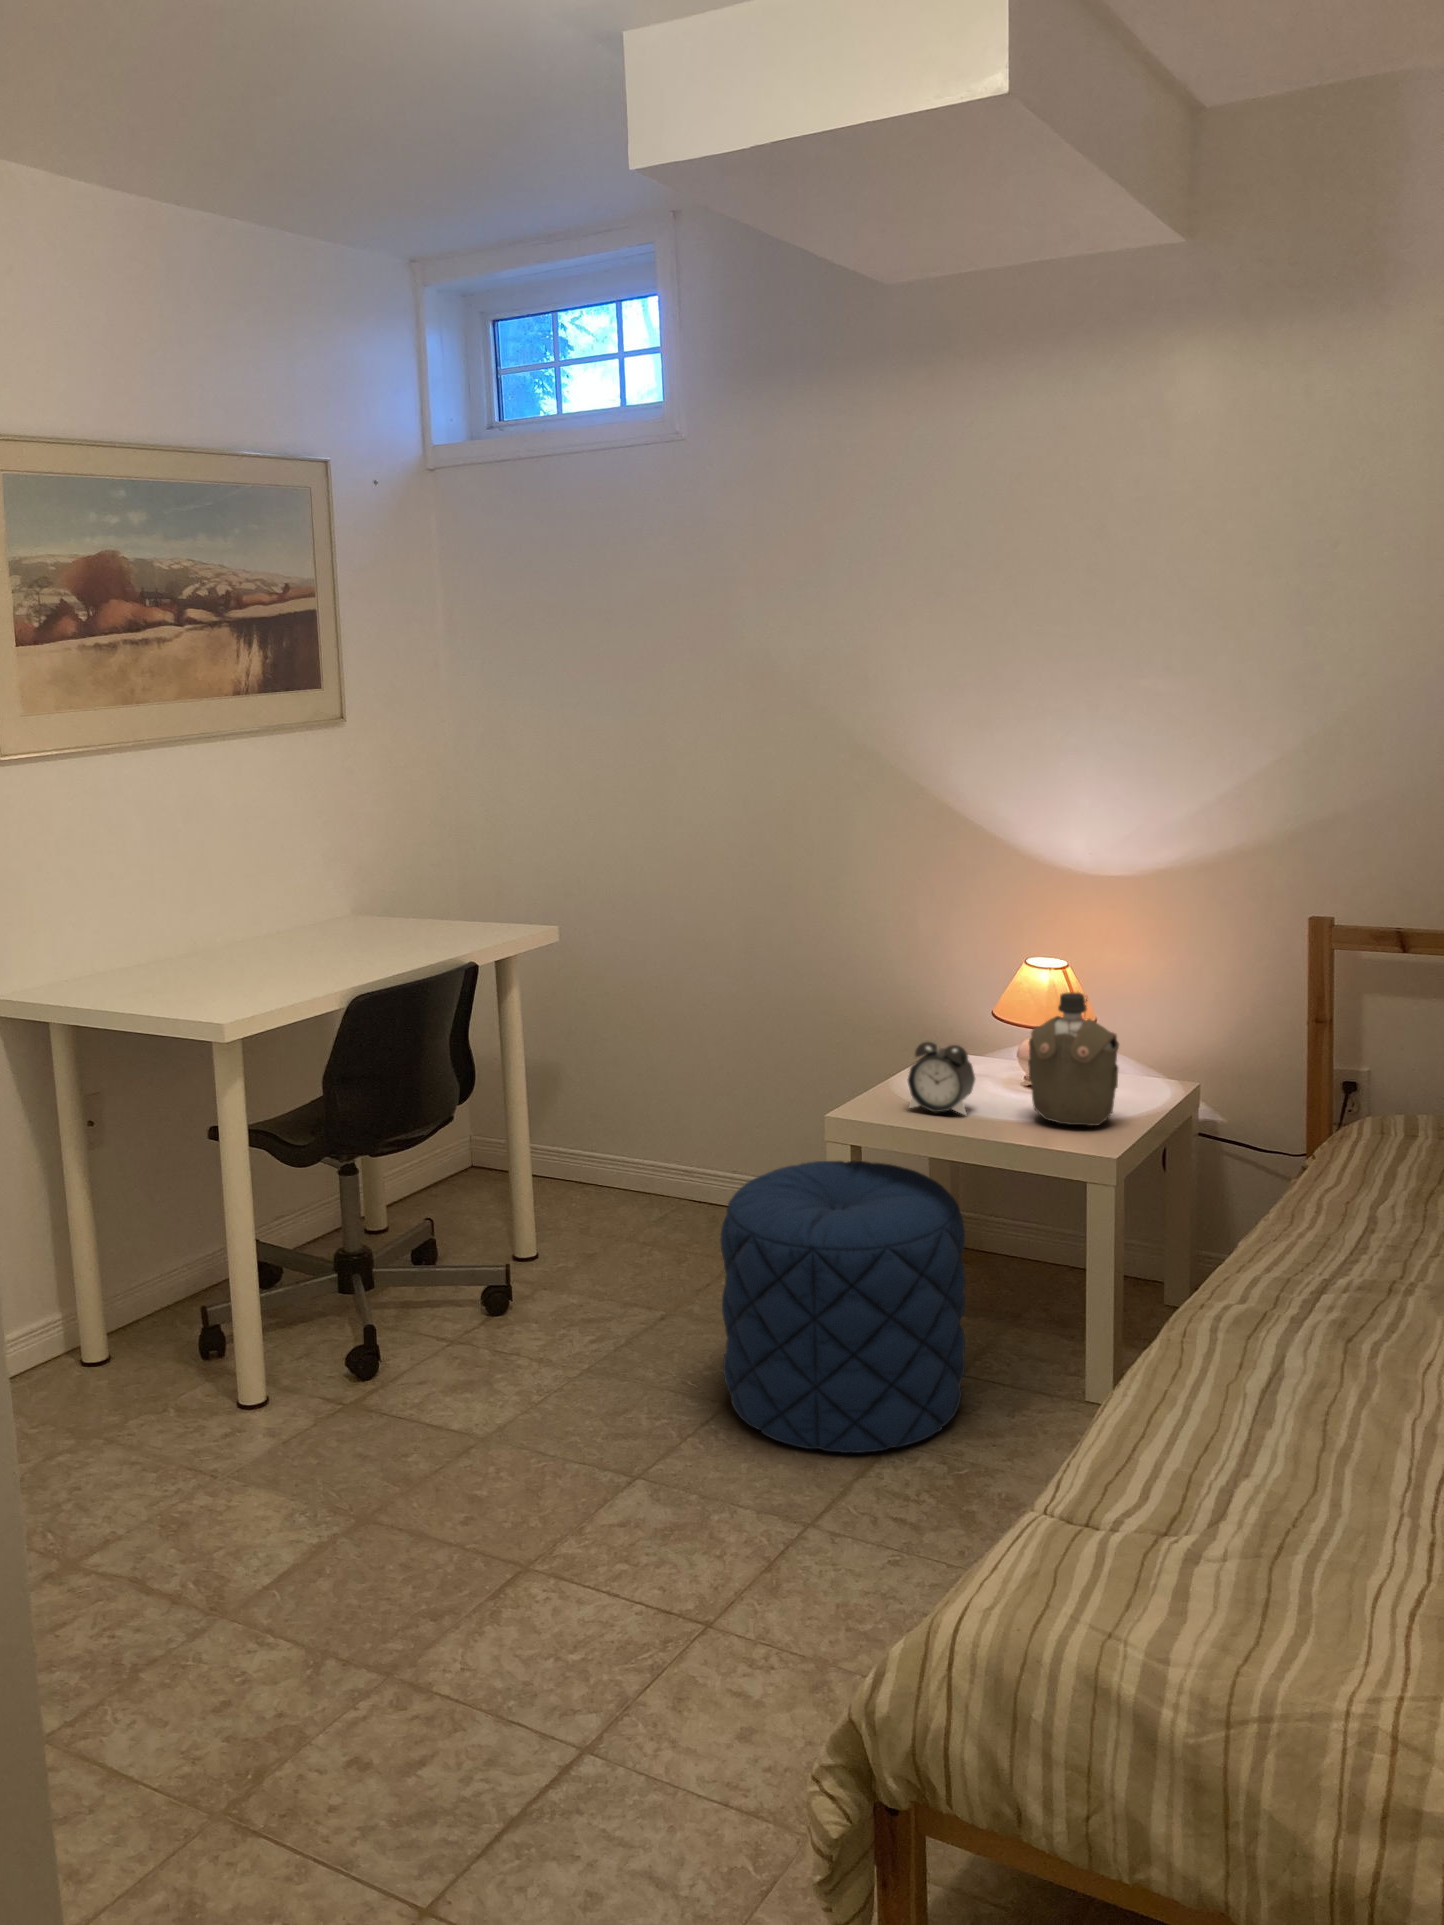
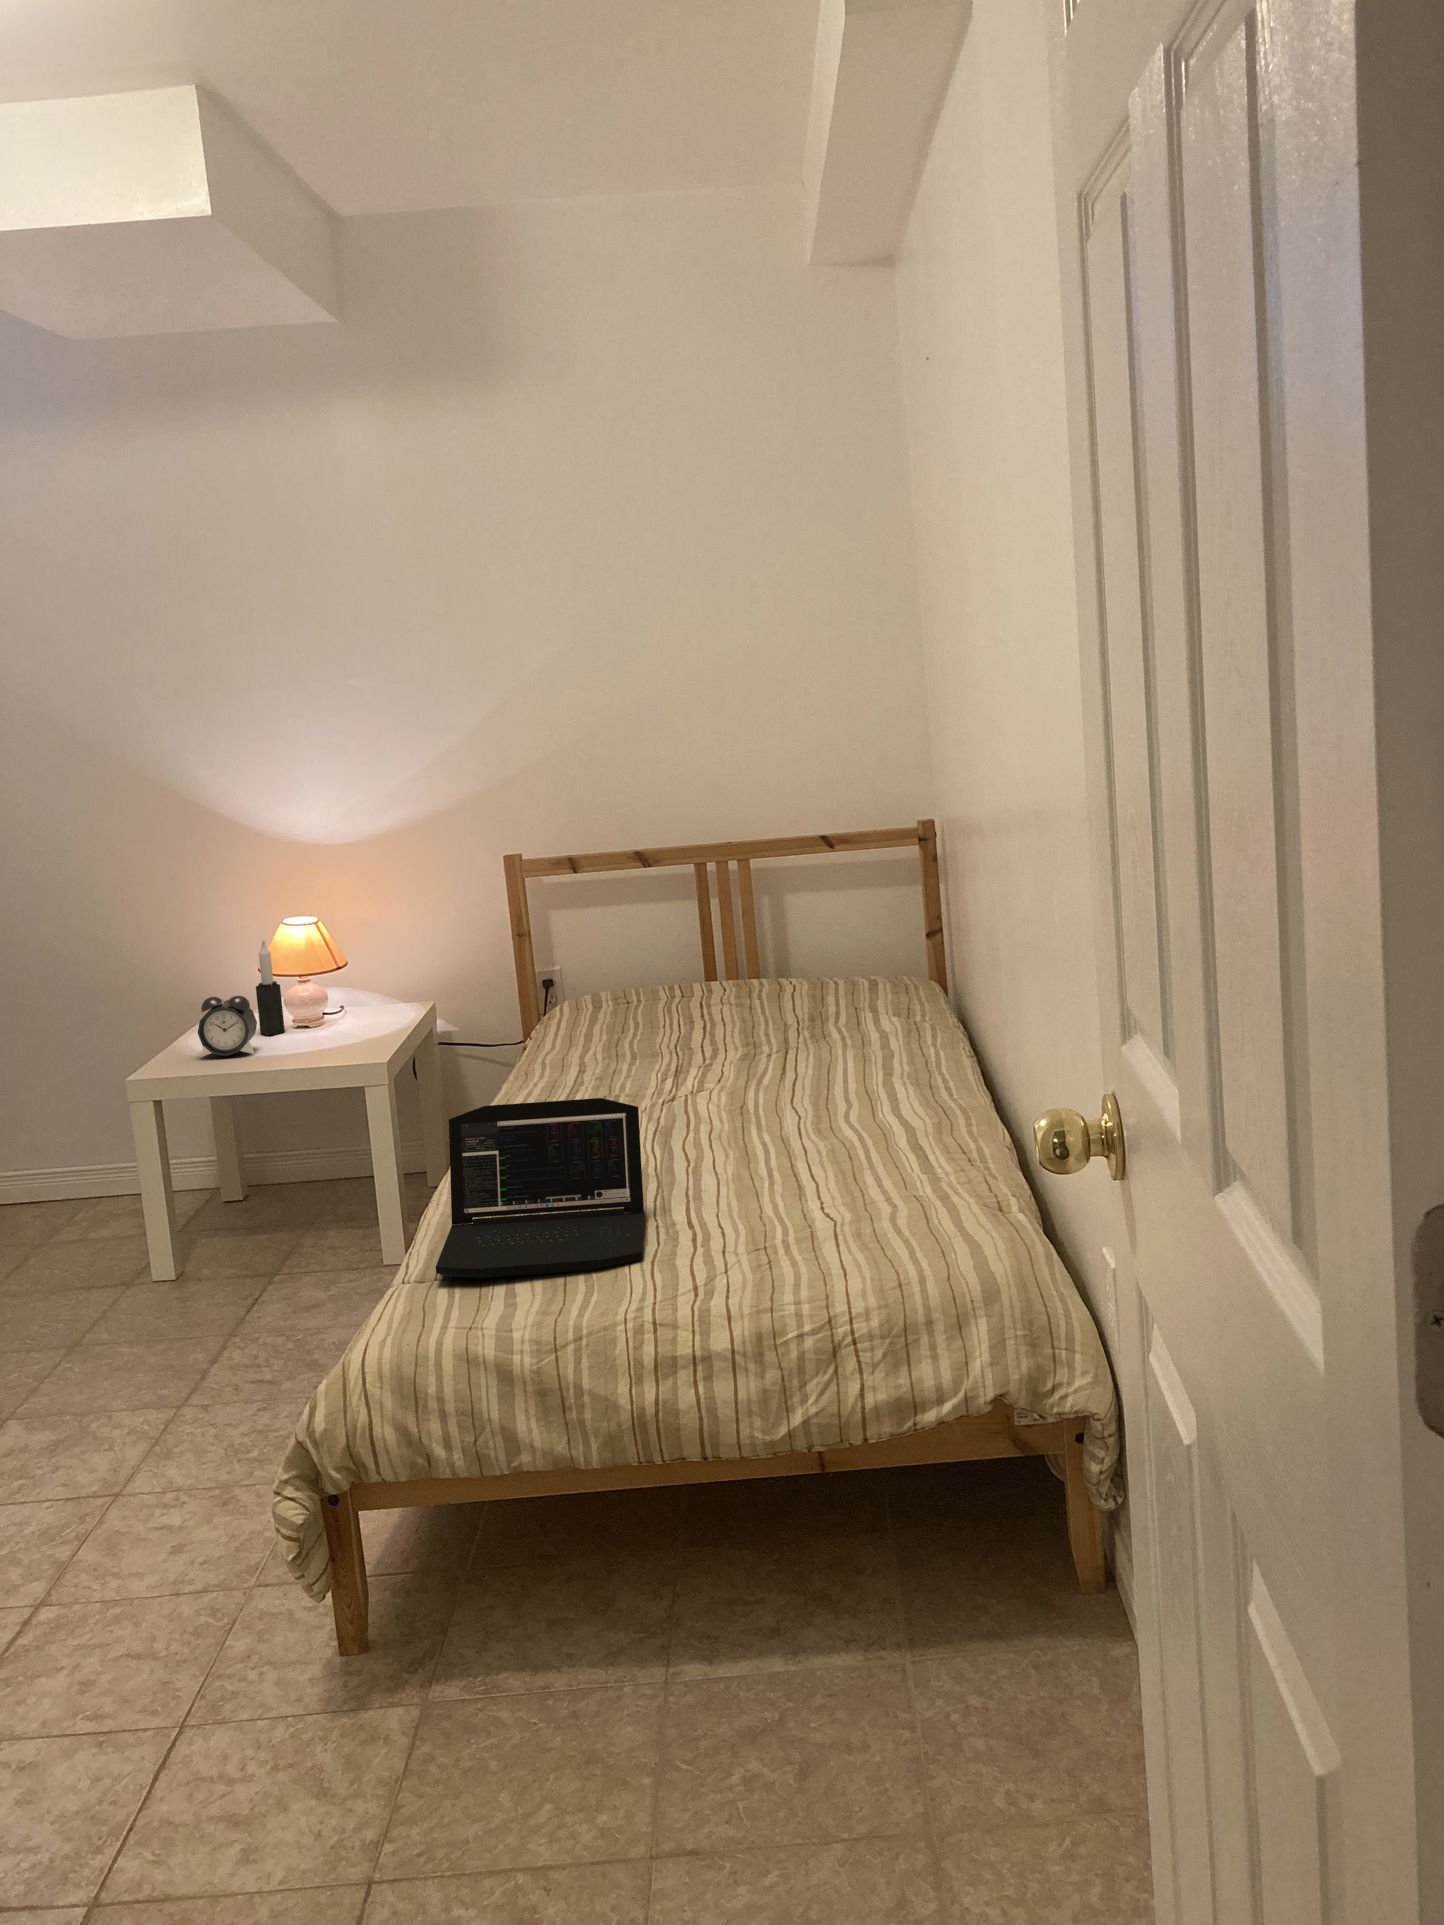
candle: none [983,983,1011,1095] -> present [256,940,285,1036]
water bottle: present [1028,992,1119,1126] -> none [301,935,378,1046]
pouf: present [721,1161,965,1453] -> none [47,1106,281,1358]
laptop: none [1081,1288,1429,1604] -> present [436,1098,645,1278]

